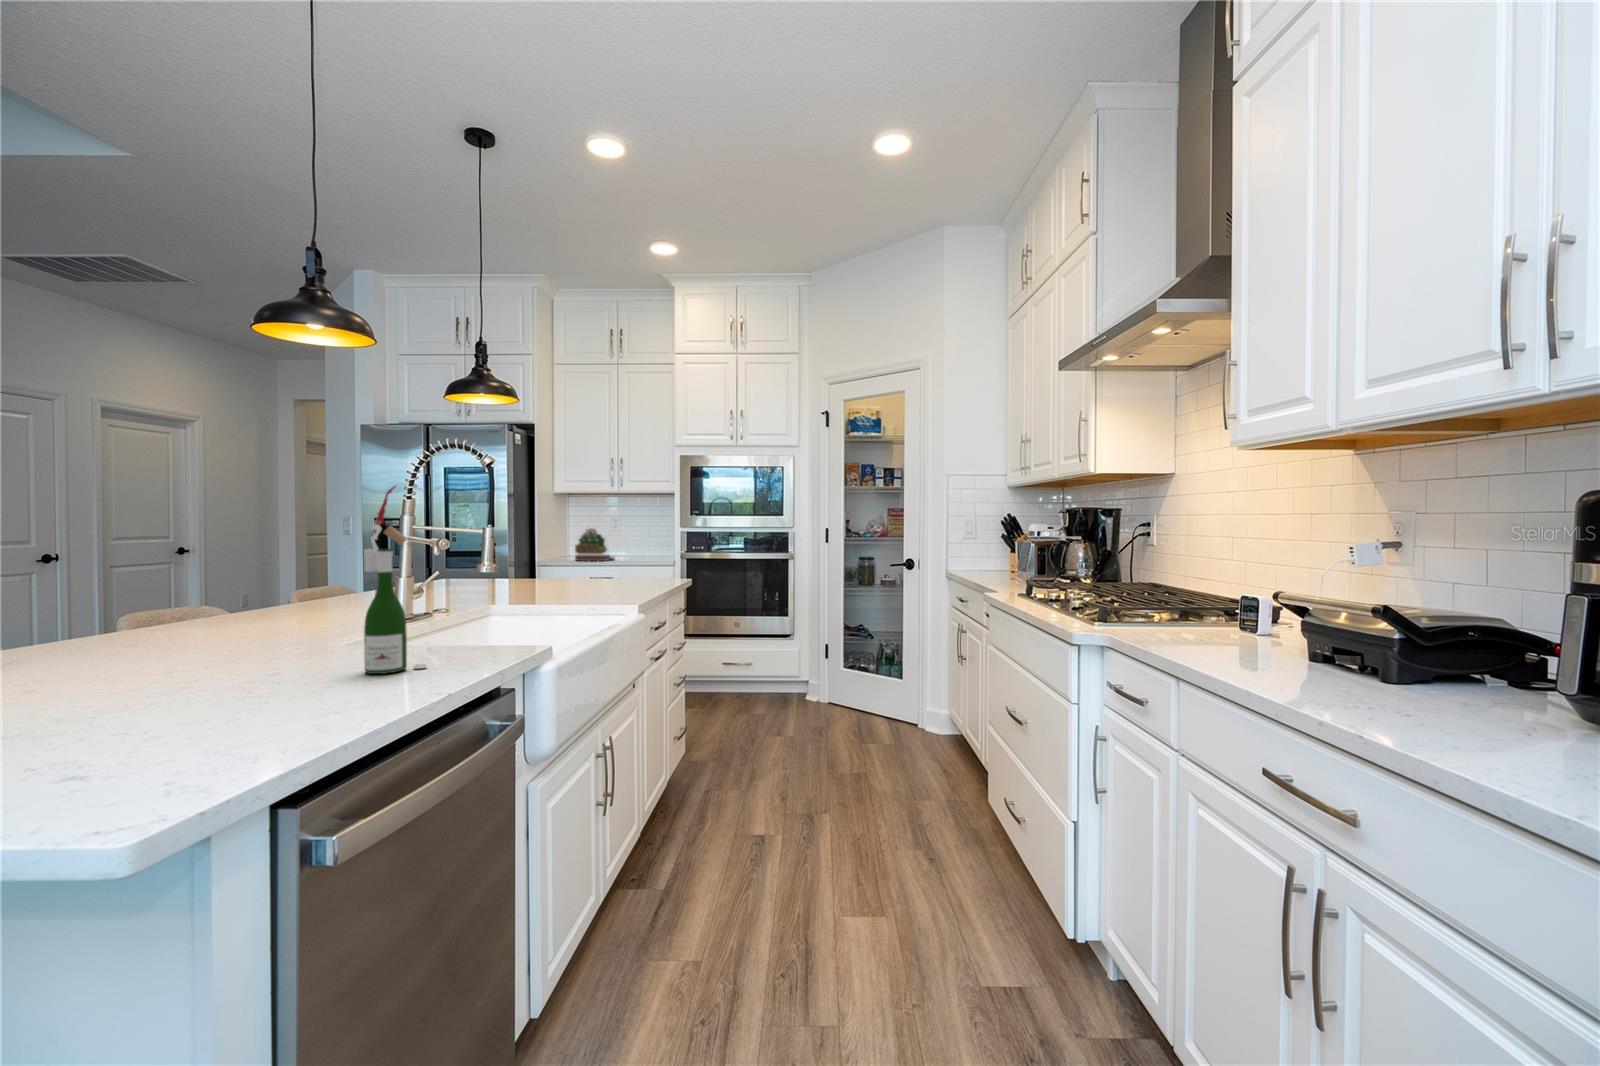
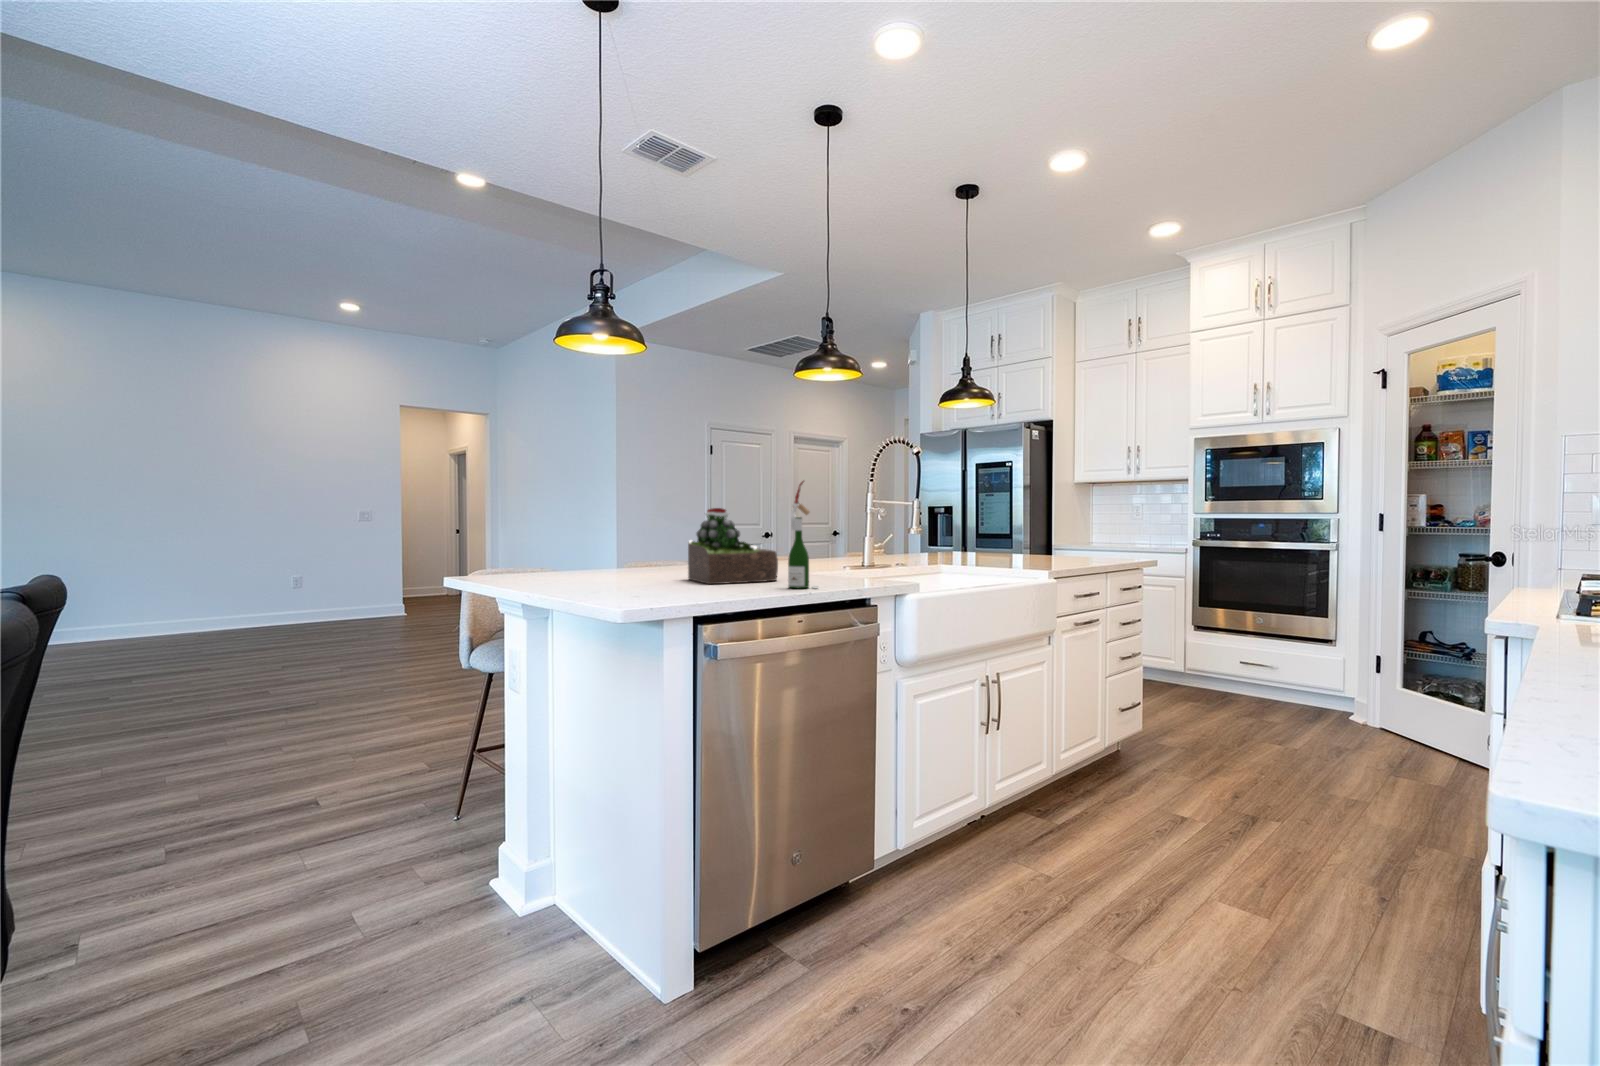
succulent plant: present [575,529,614,561] -> present [688,508,778,584]

